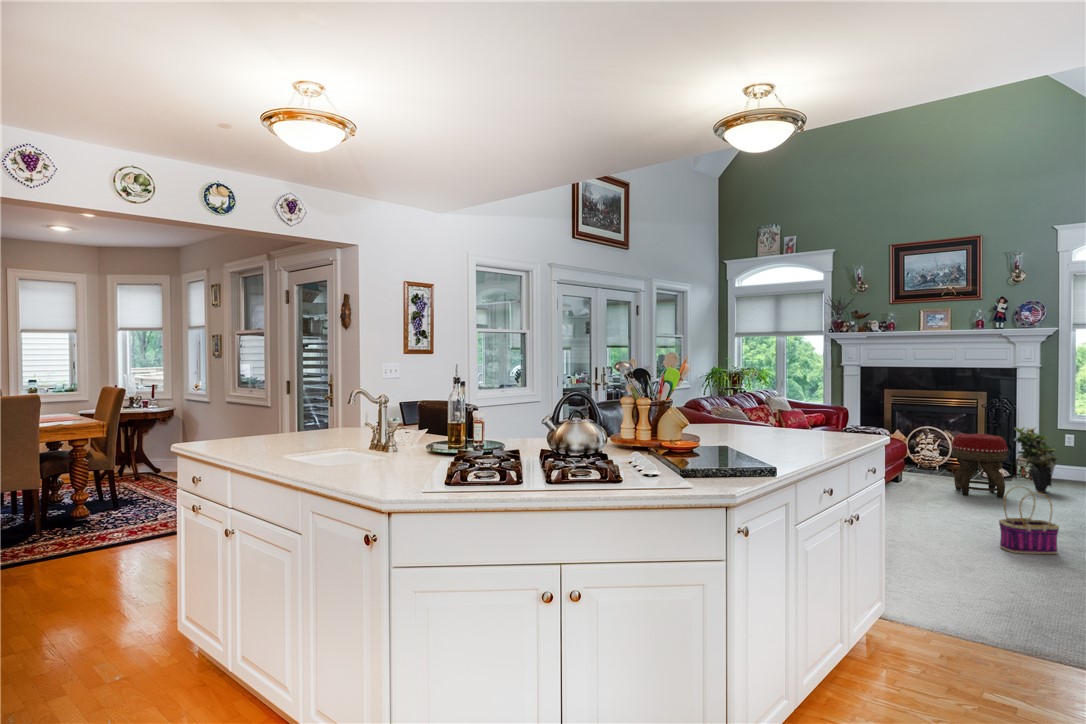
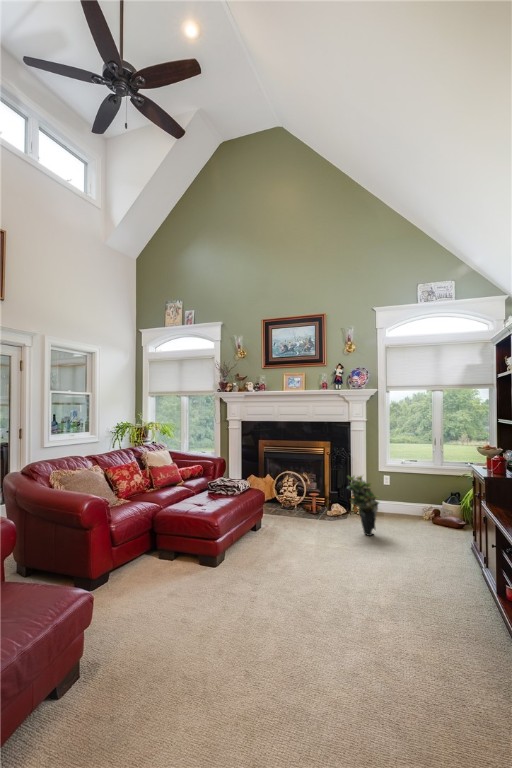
footstool: present [952,434,1008,498] -> none [296,486,341,551]
basket: present [999,486,1059,554] -> none [310,602,381,717]

